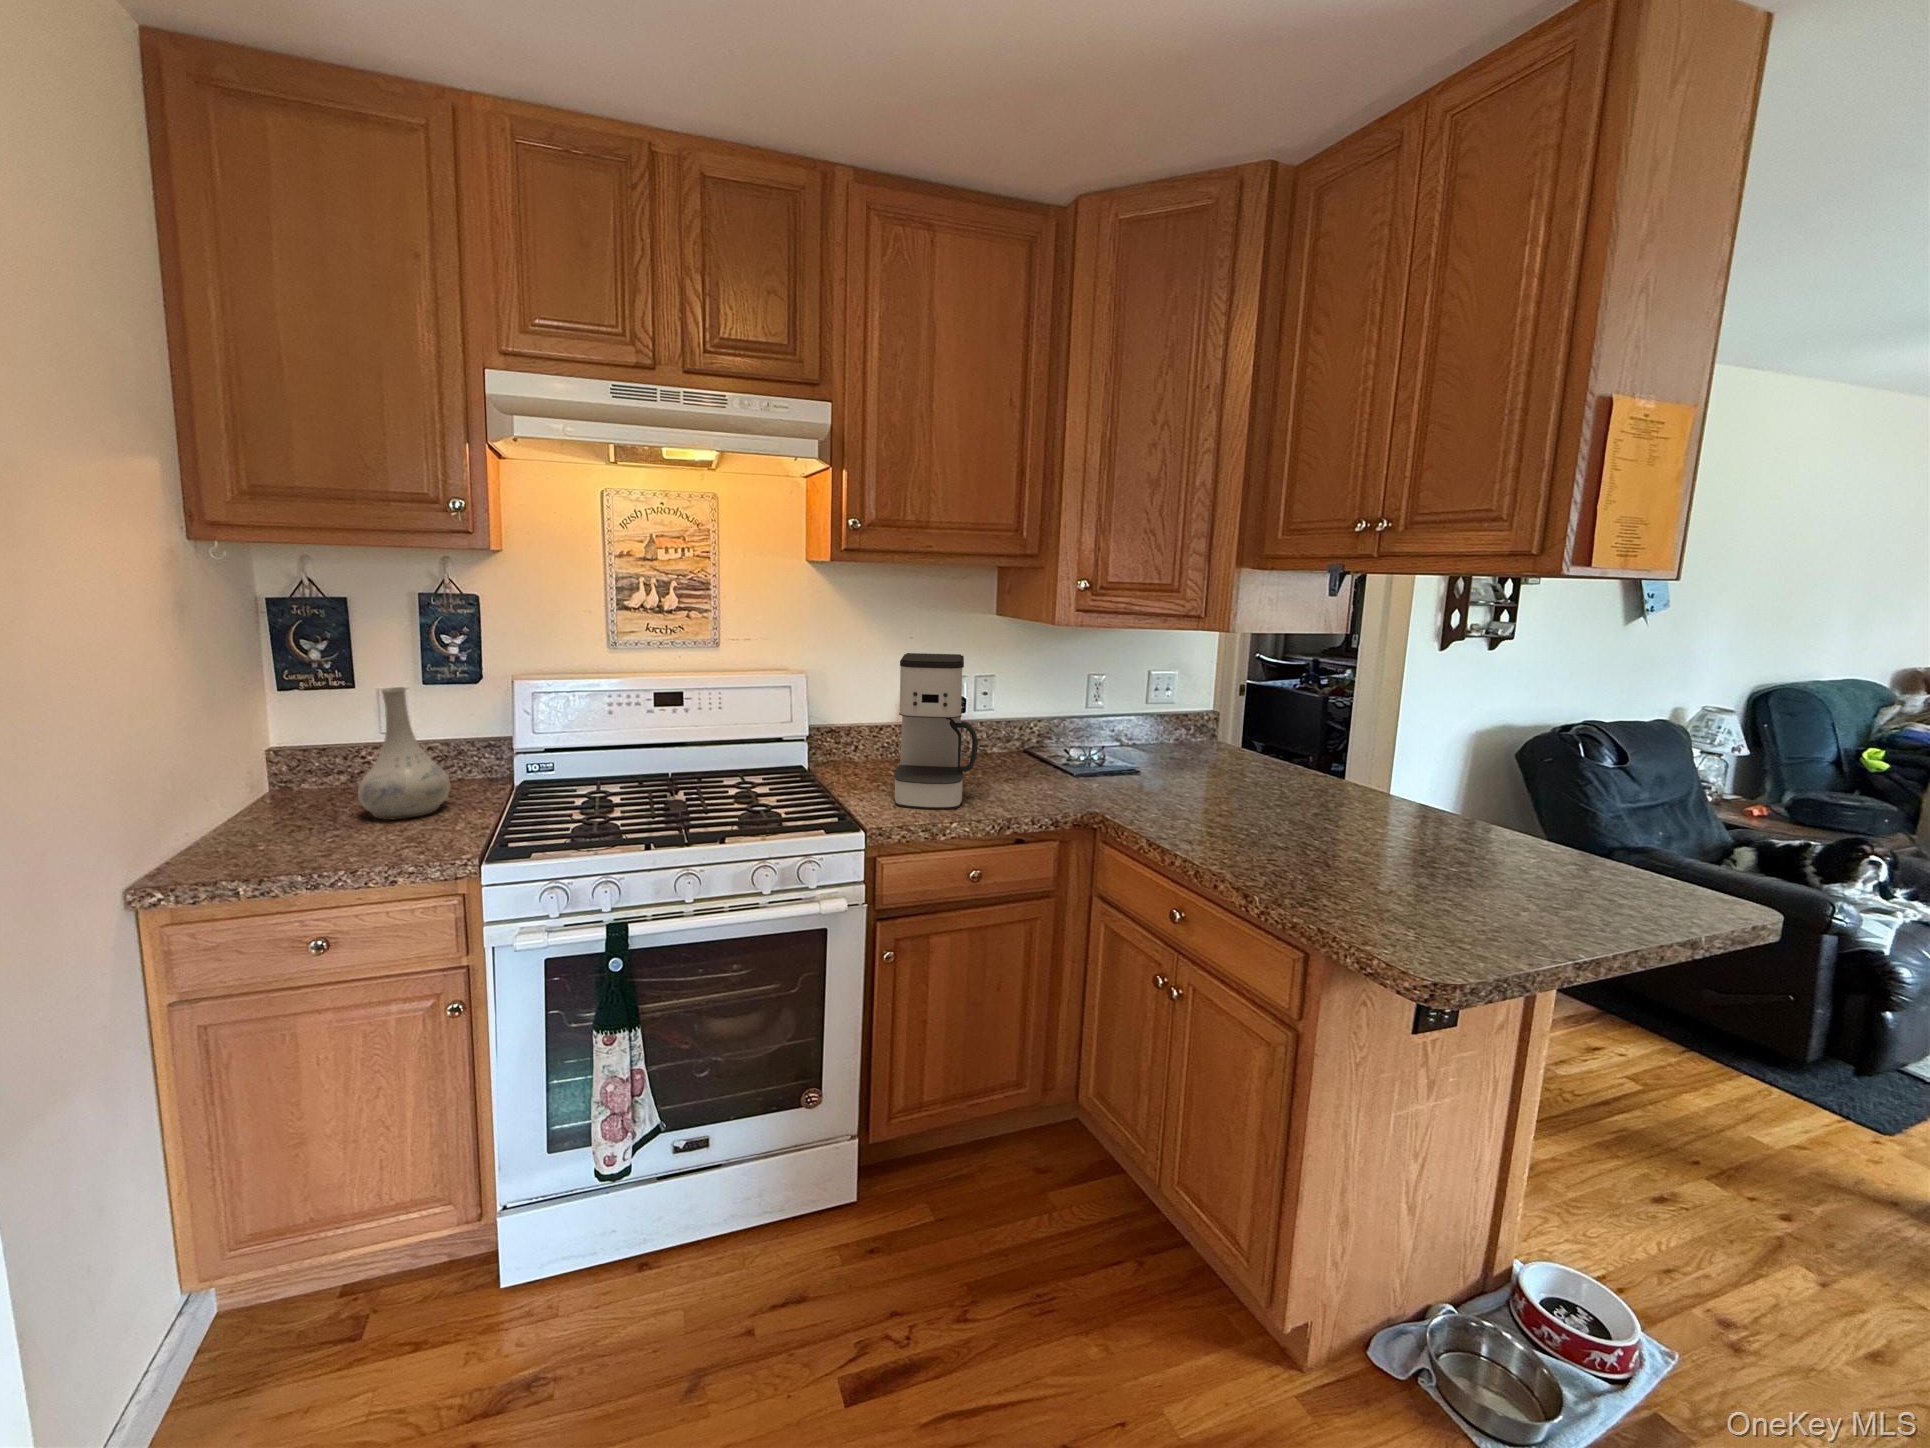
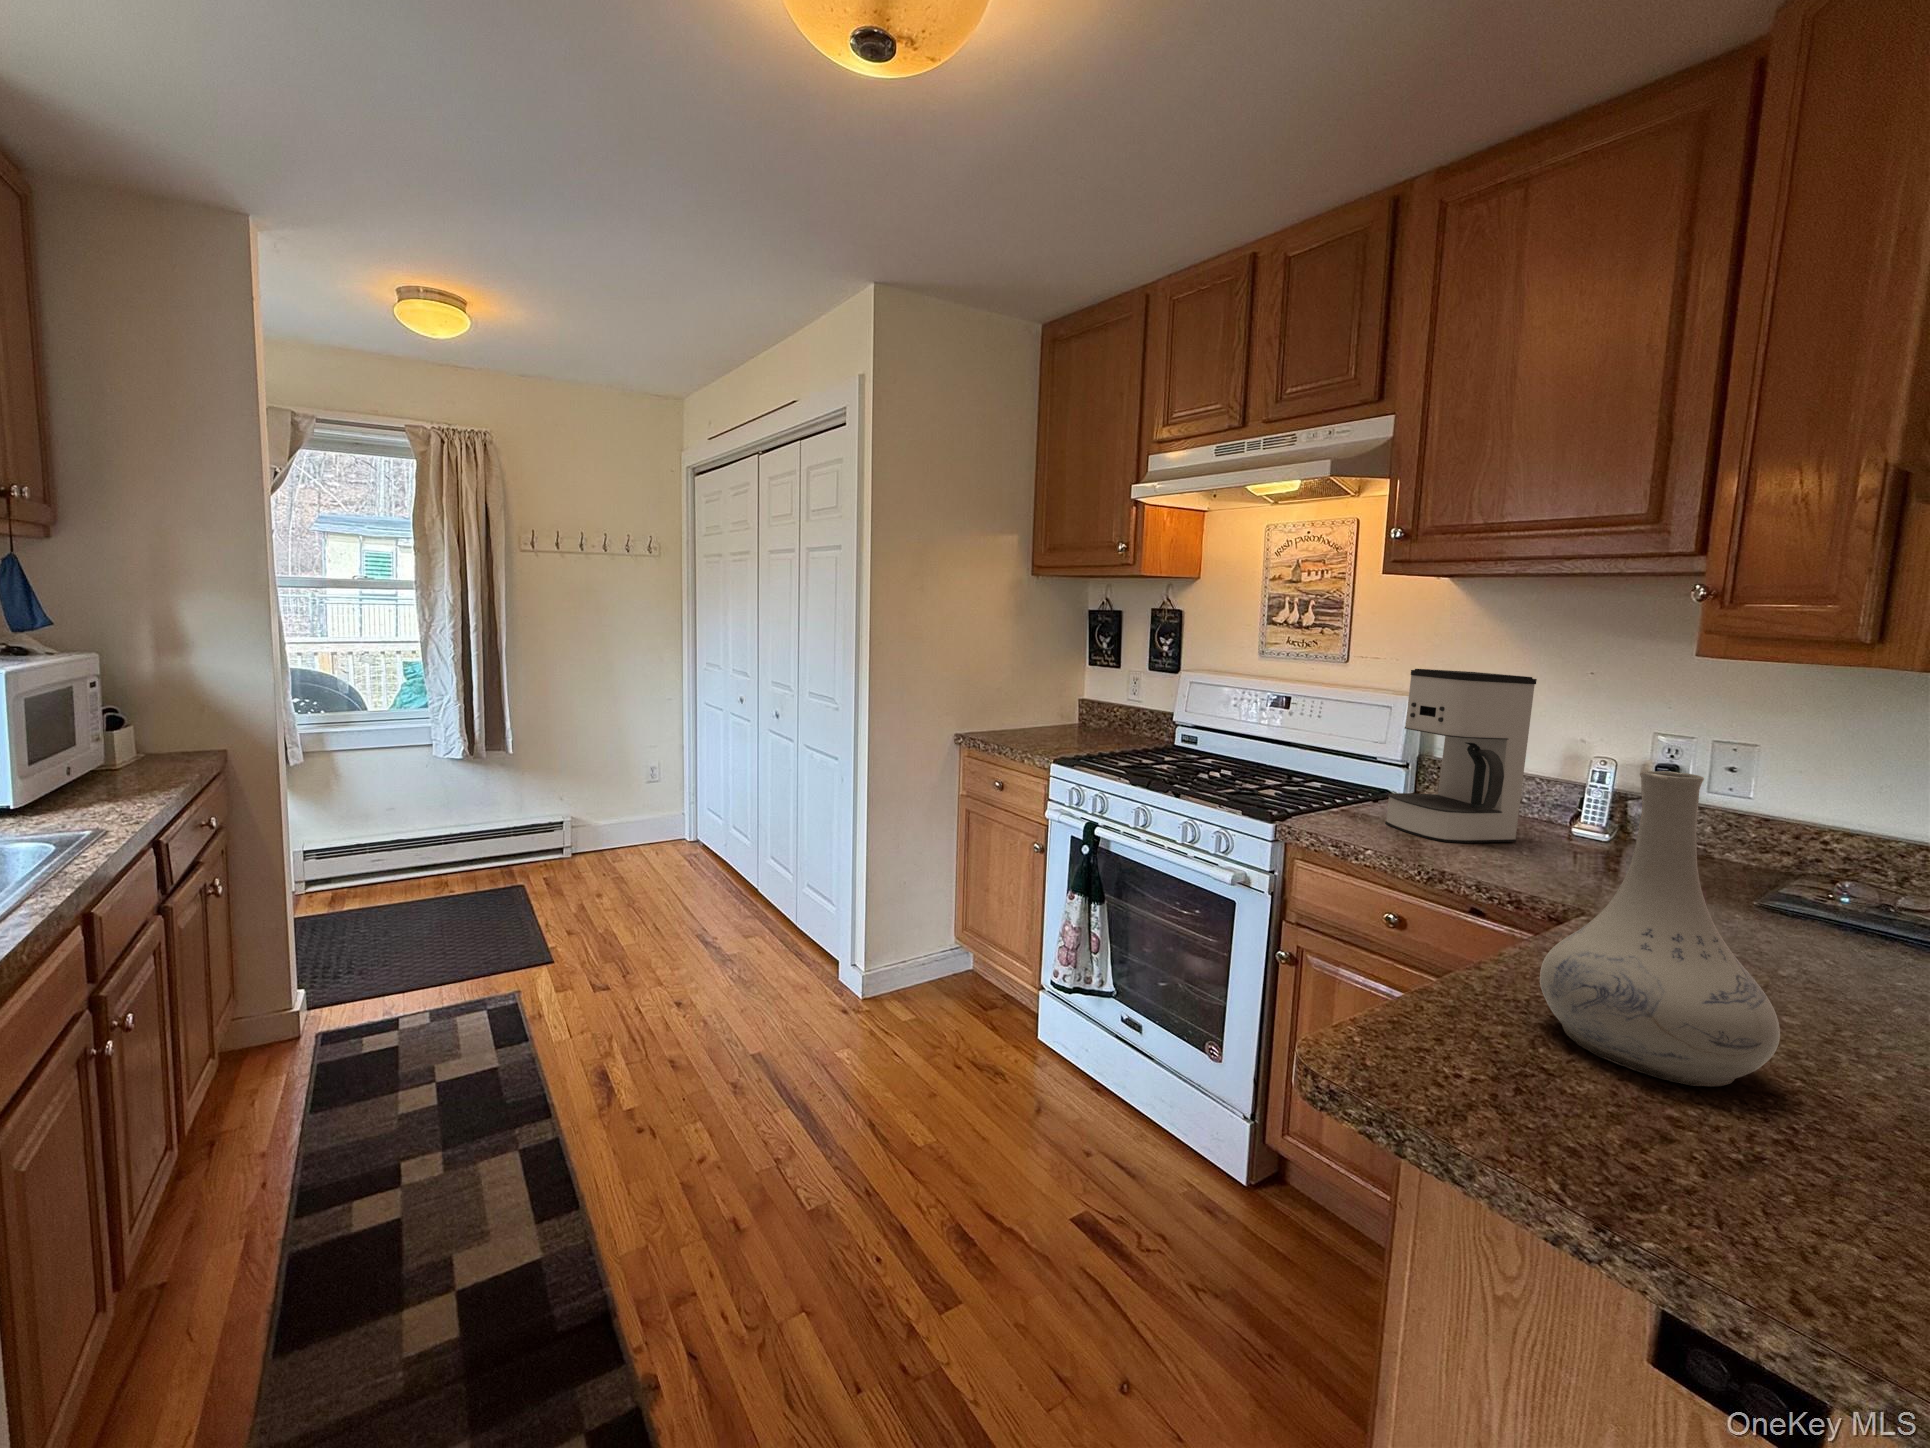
vase: present [358,687,450,820] -> present [1540,771,1780,1086]

